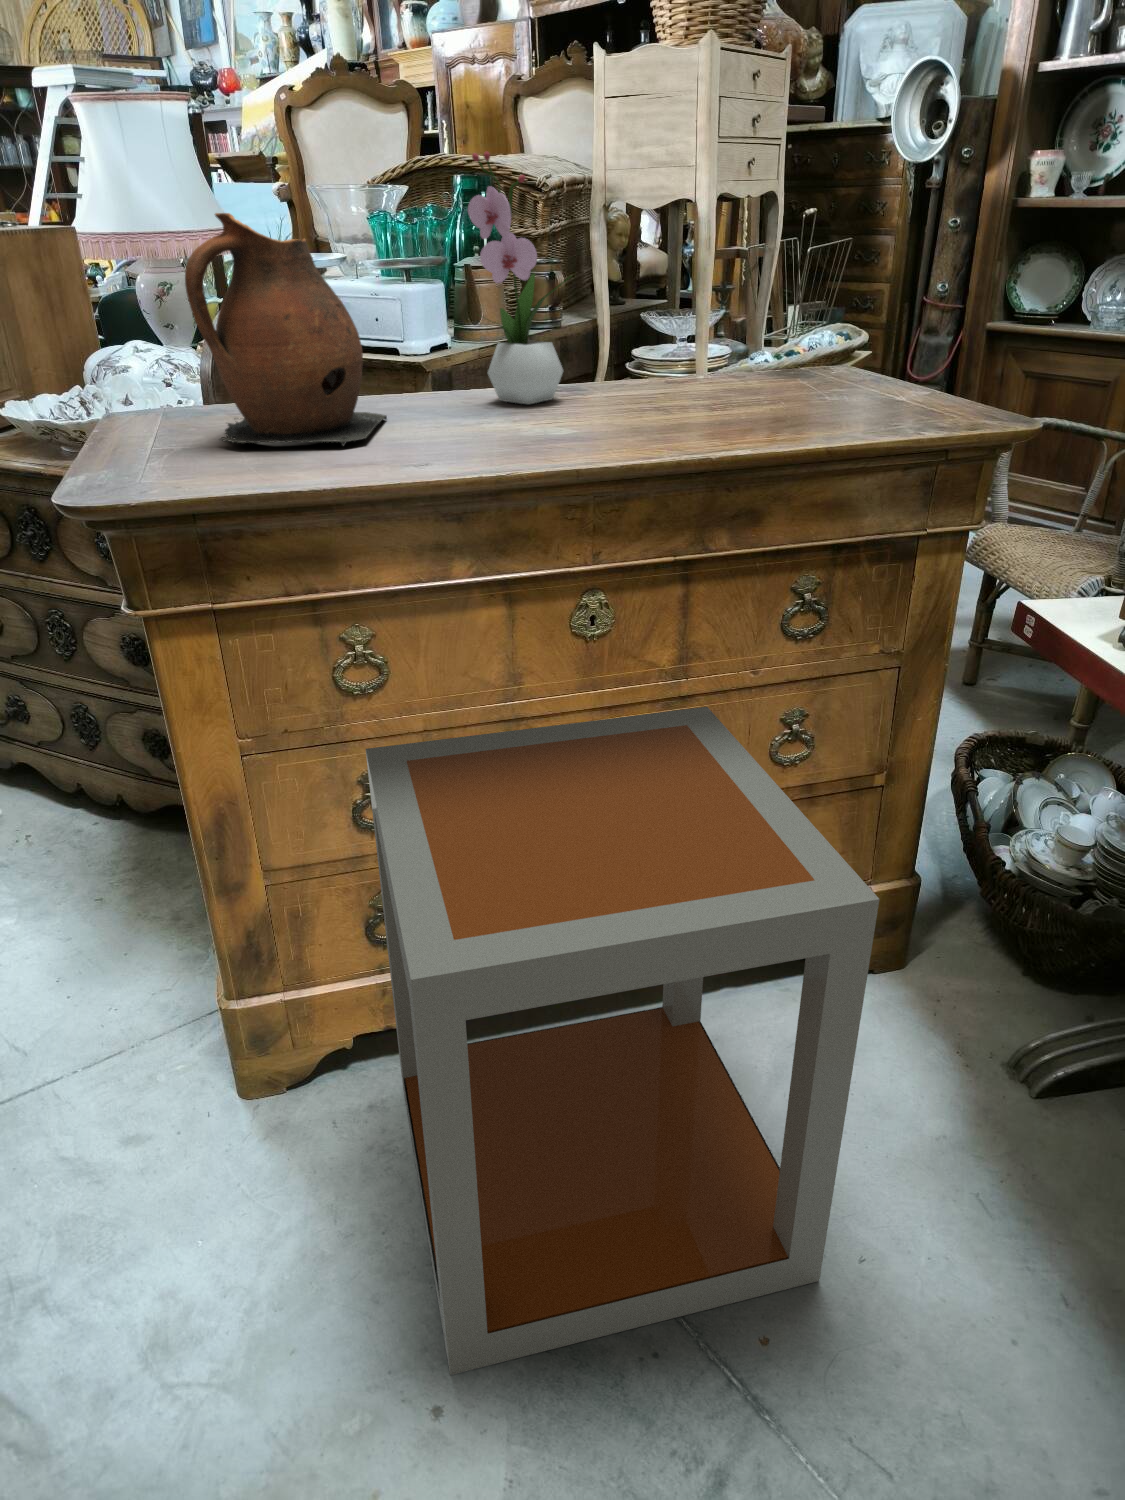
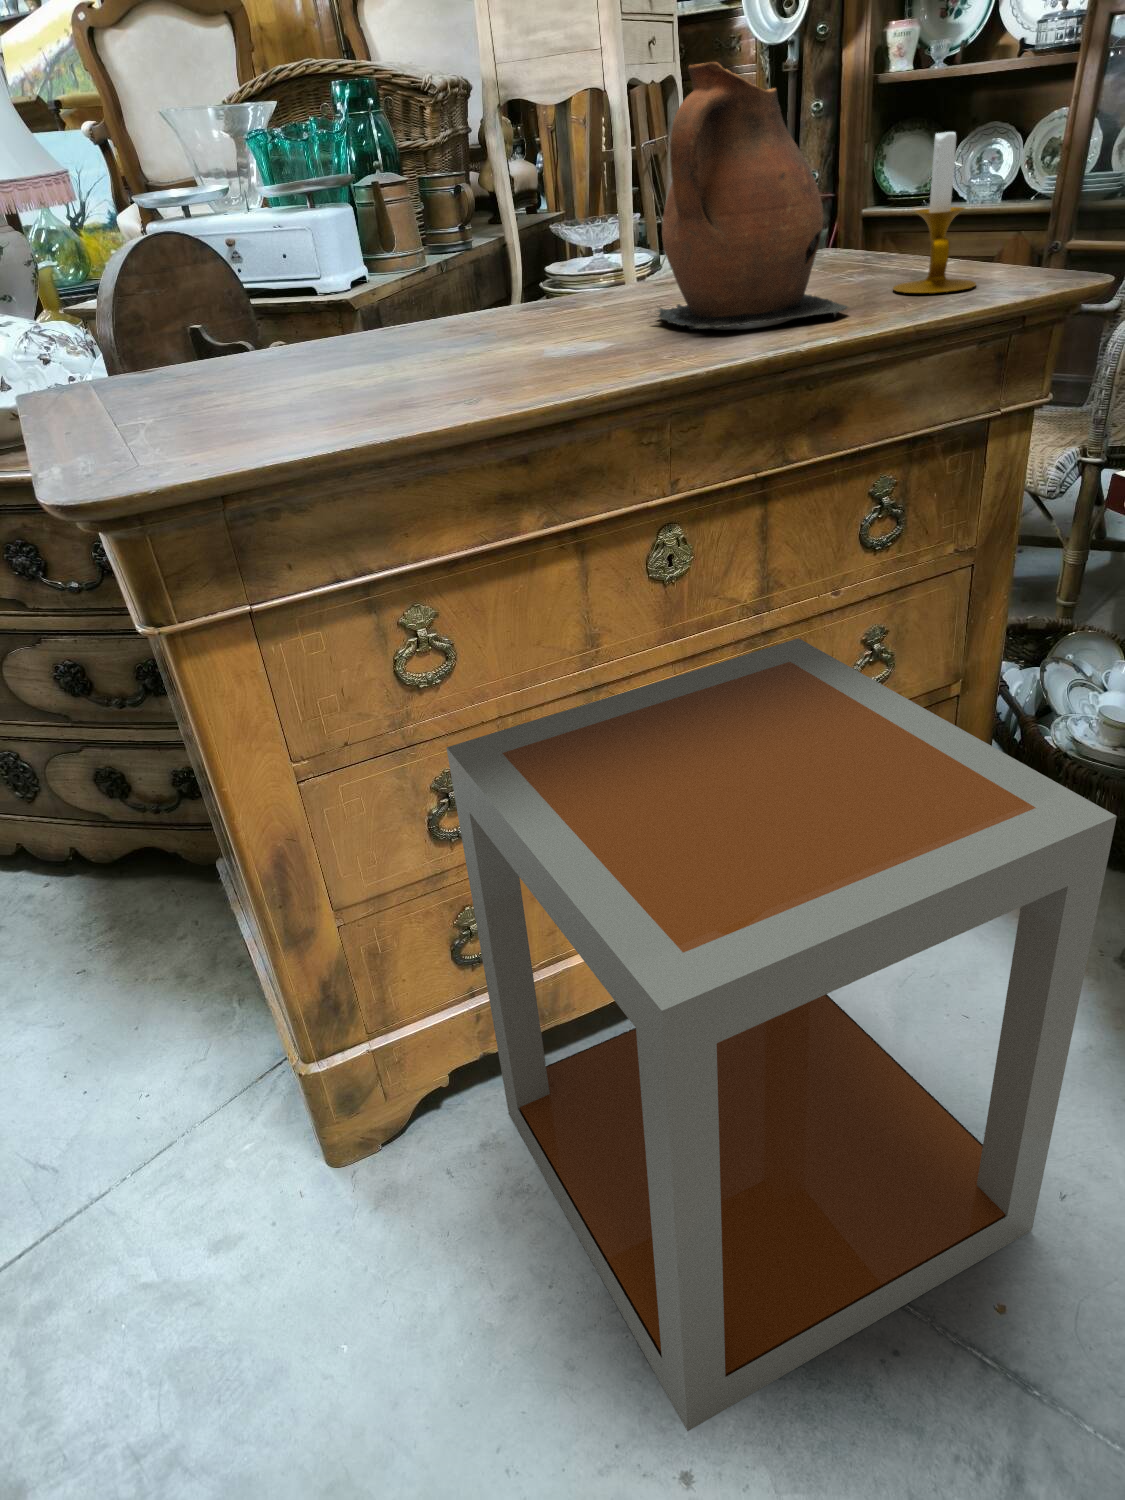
flower arrangement: present [468,152,570,404] -> none [430,29,554,328]
ceramic pitcher: present [185,213,387,446] -> present [657,62,848,329]
candlestick: none [856,278,931,419] -> present [893,132,976,293]

